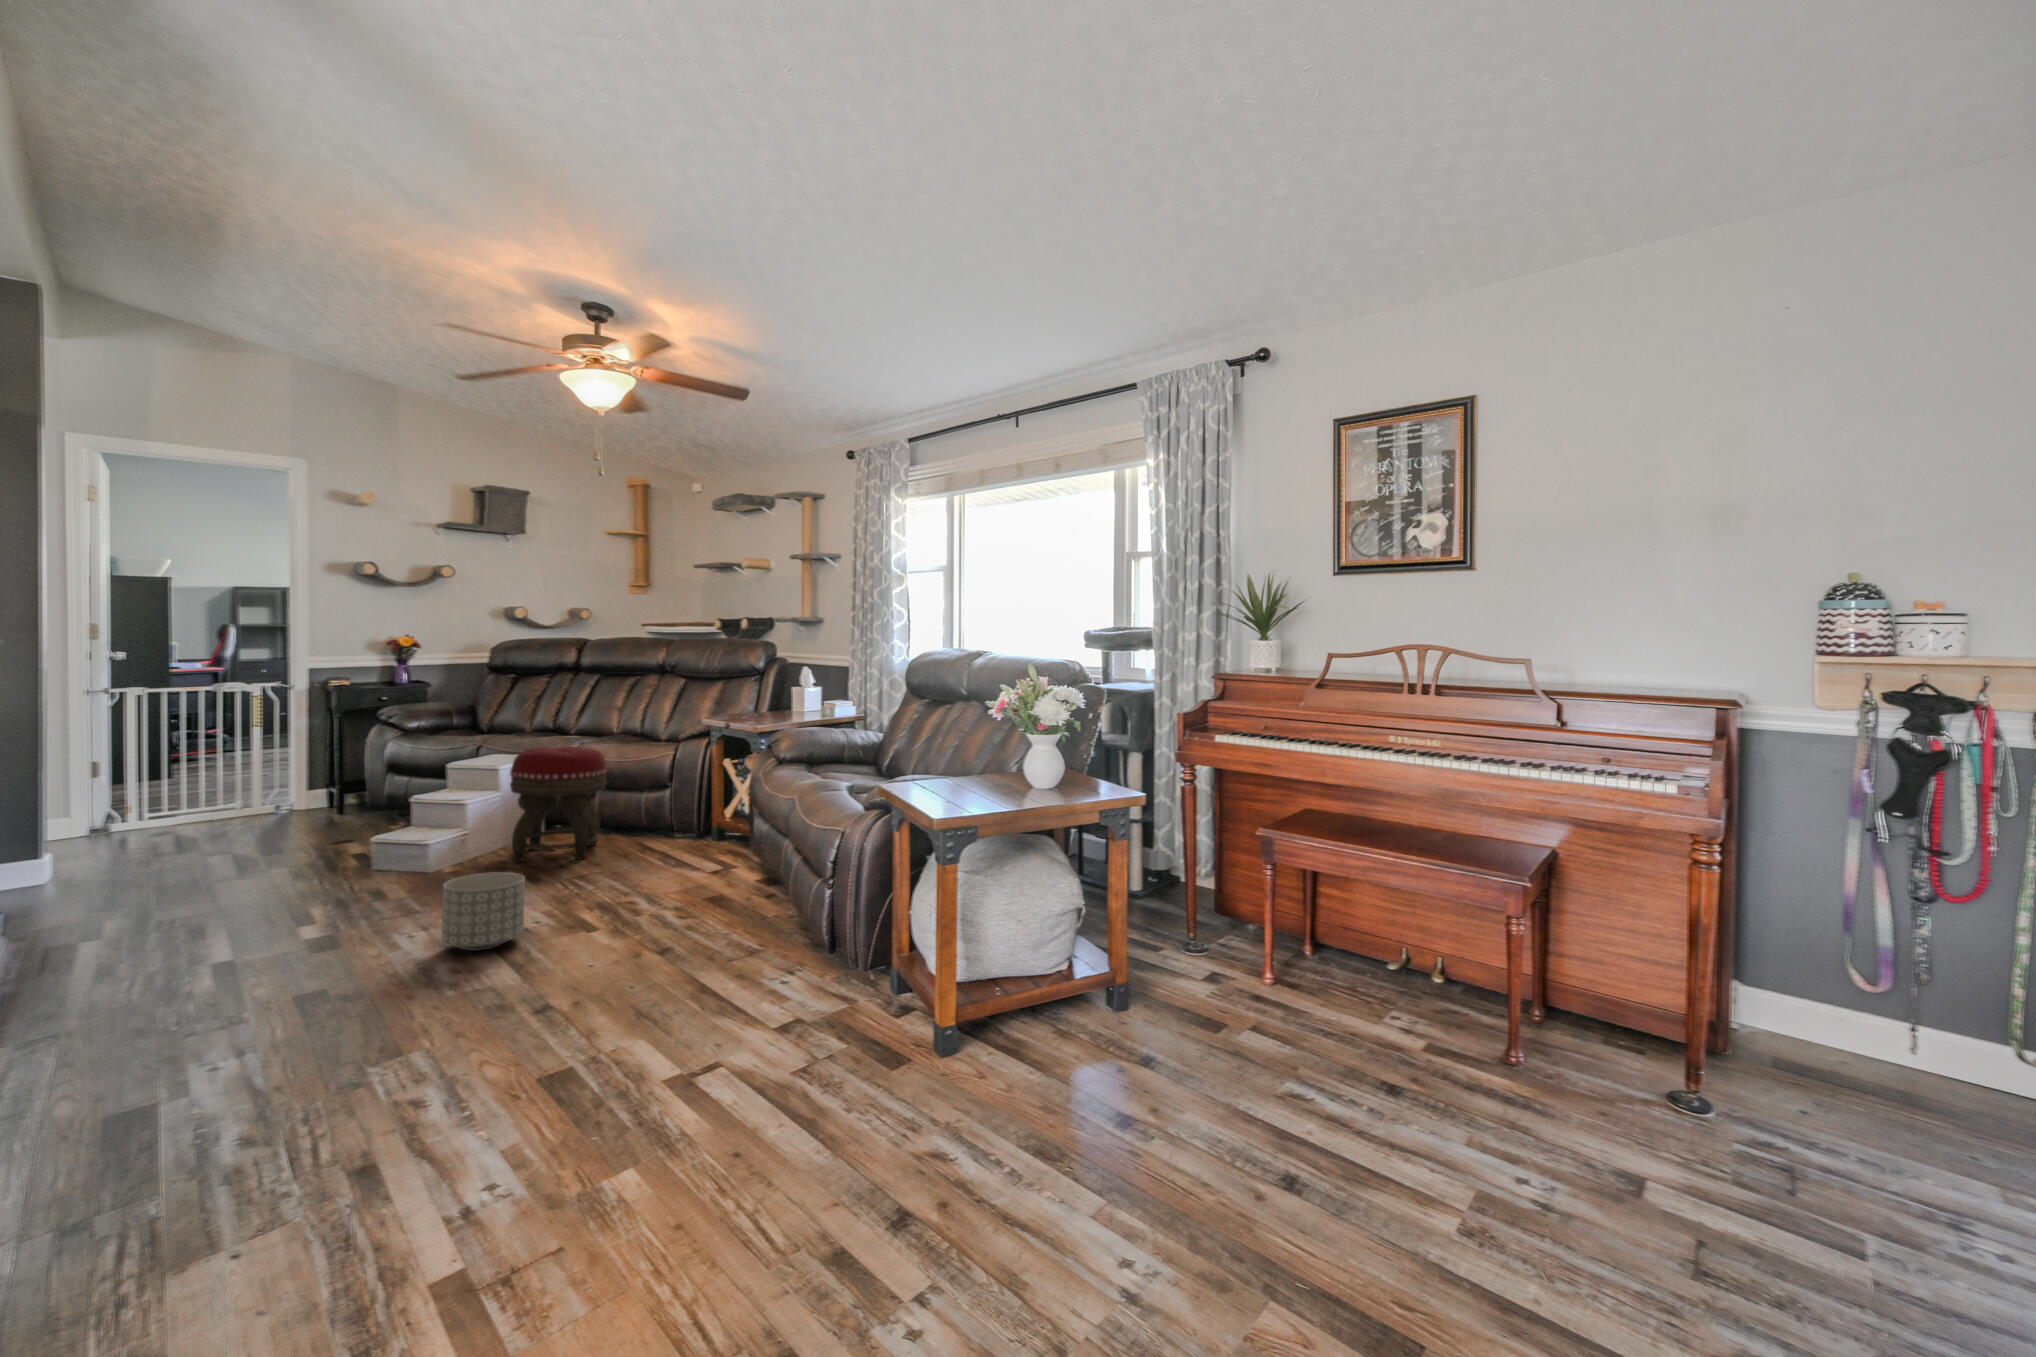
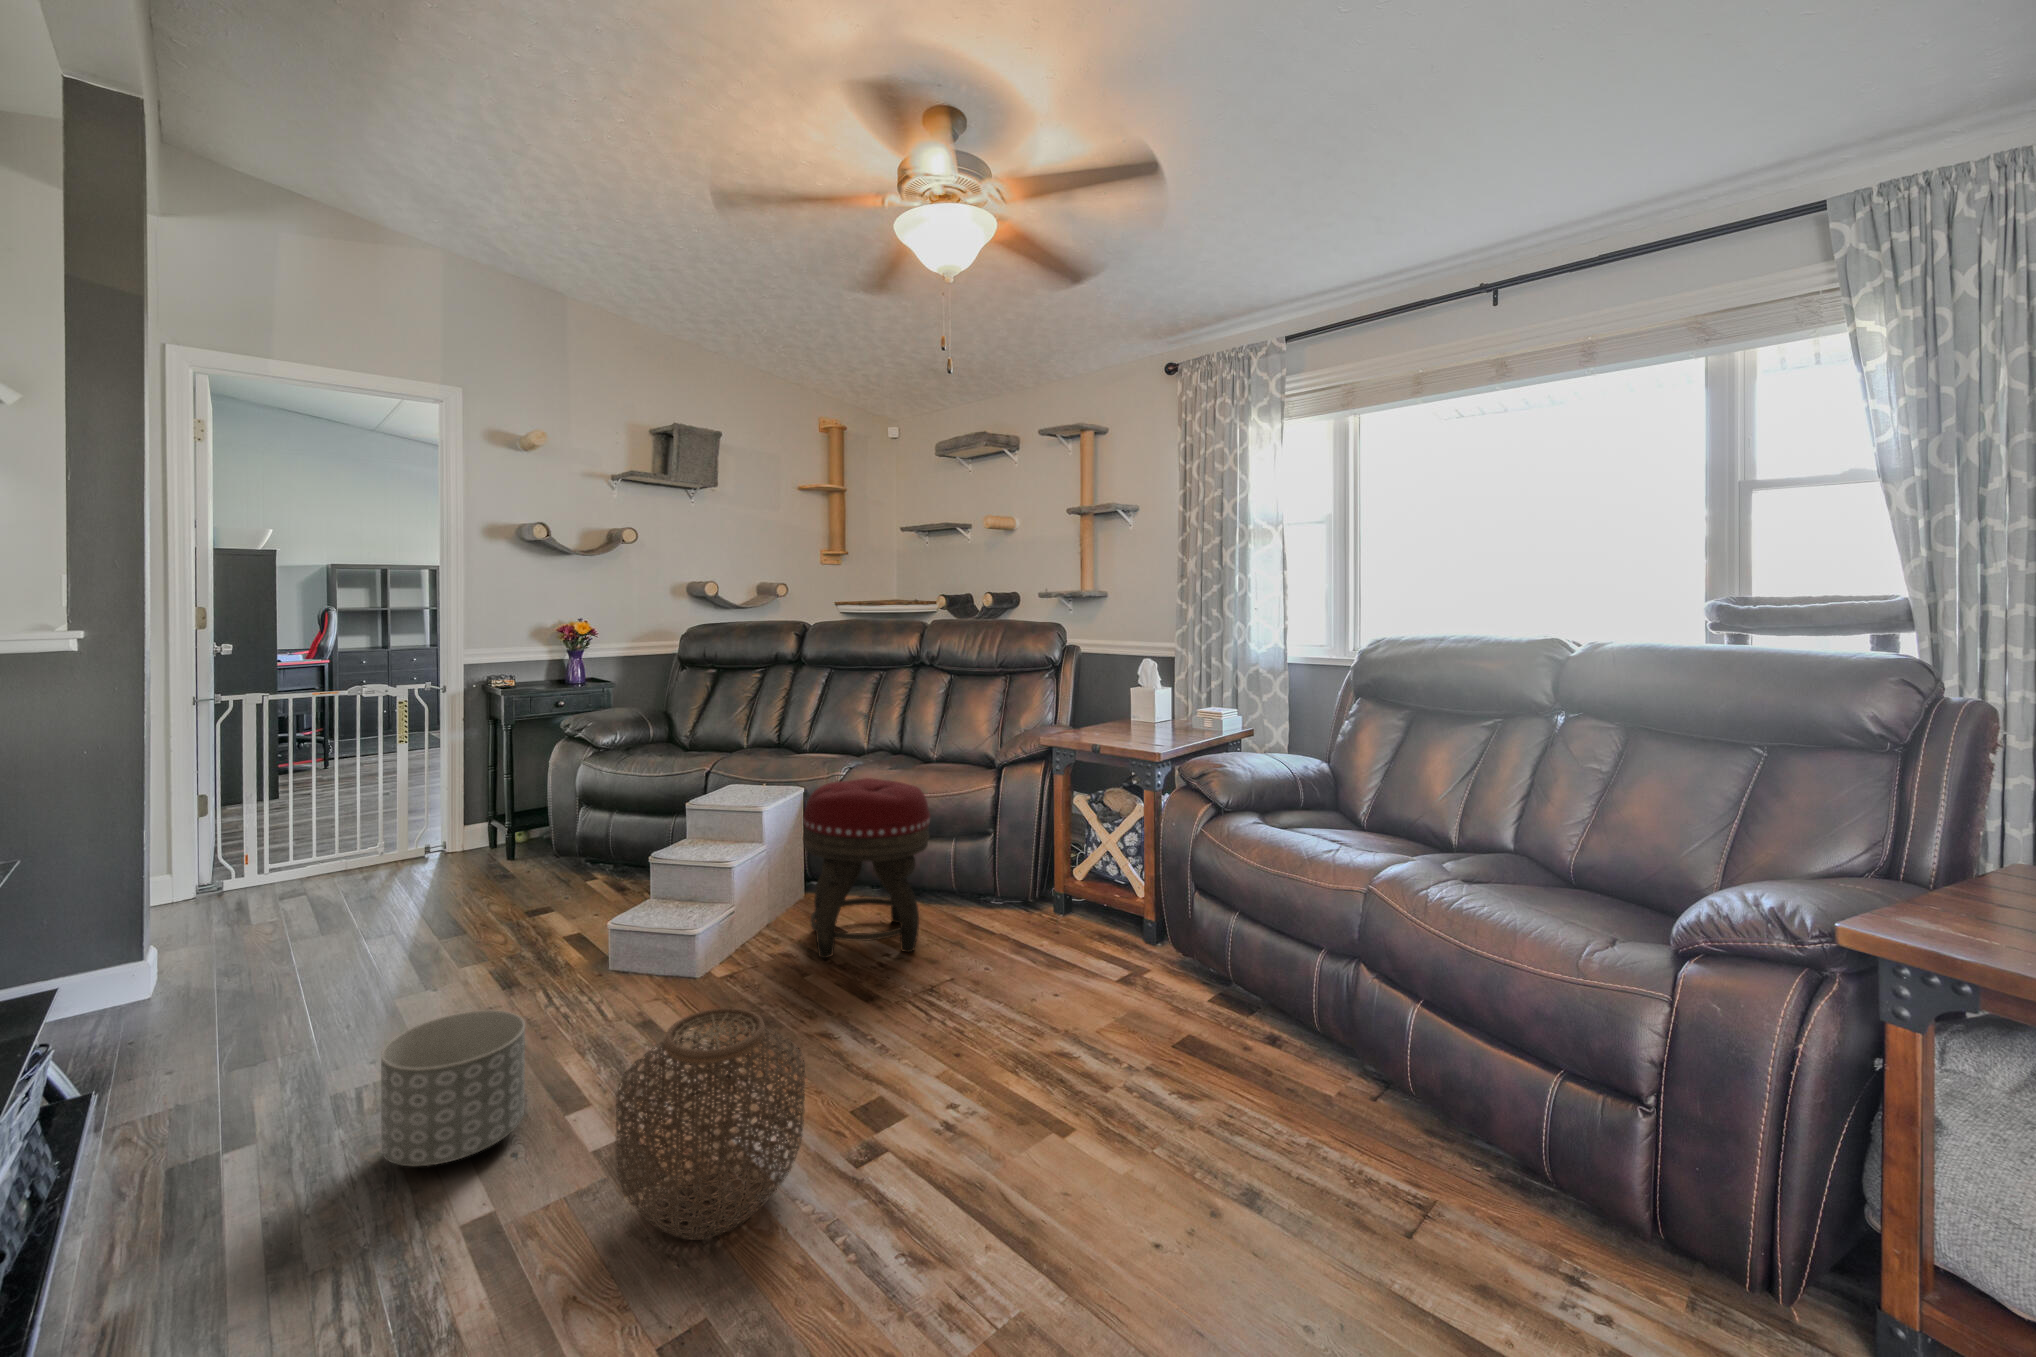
woven basket: none [295,846,415,956] -> present [616,1008,805,1240]
planter: present [441,872,525,951] -> present [381,1010,525,1166]

